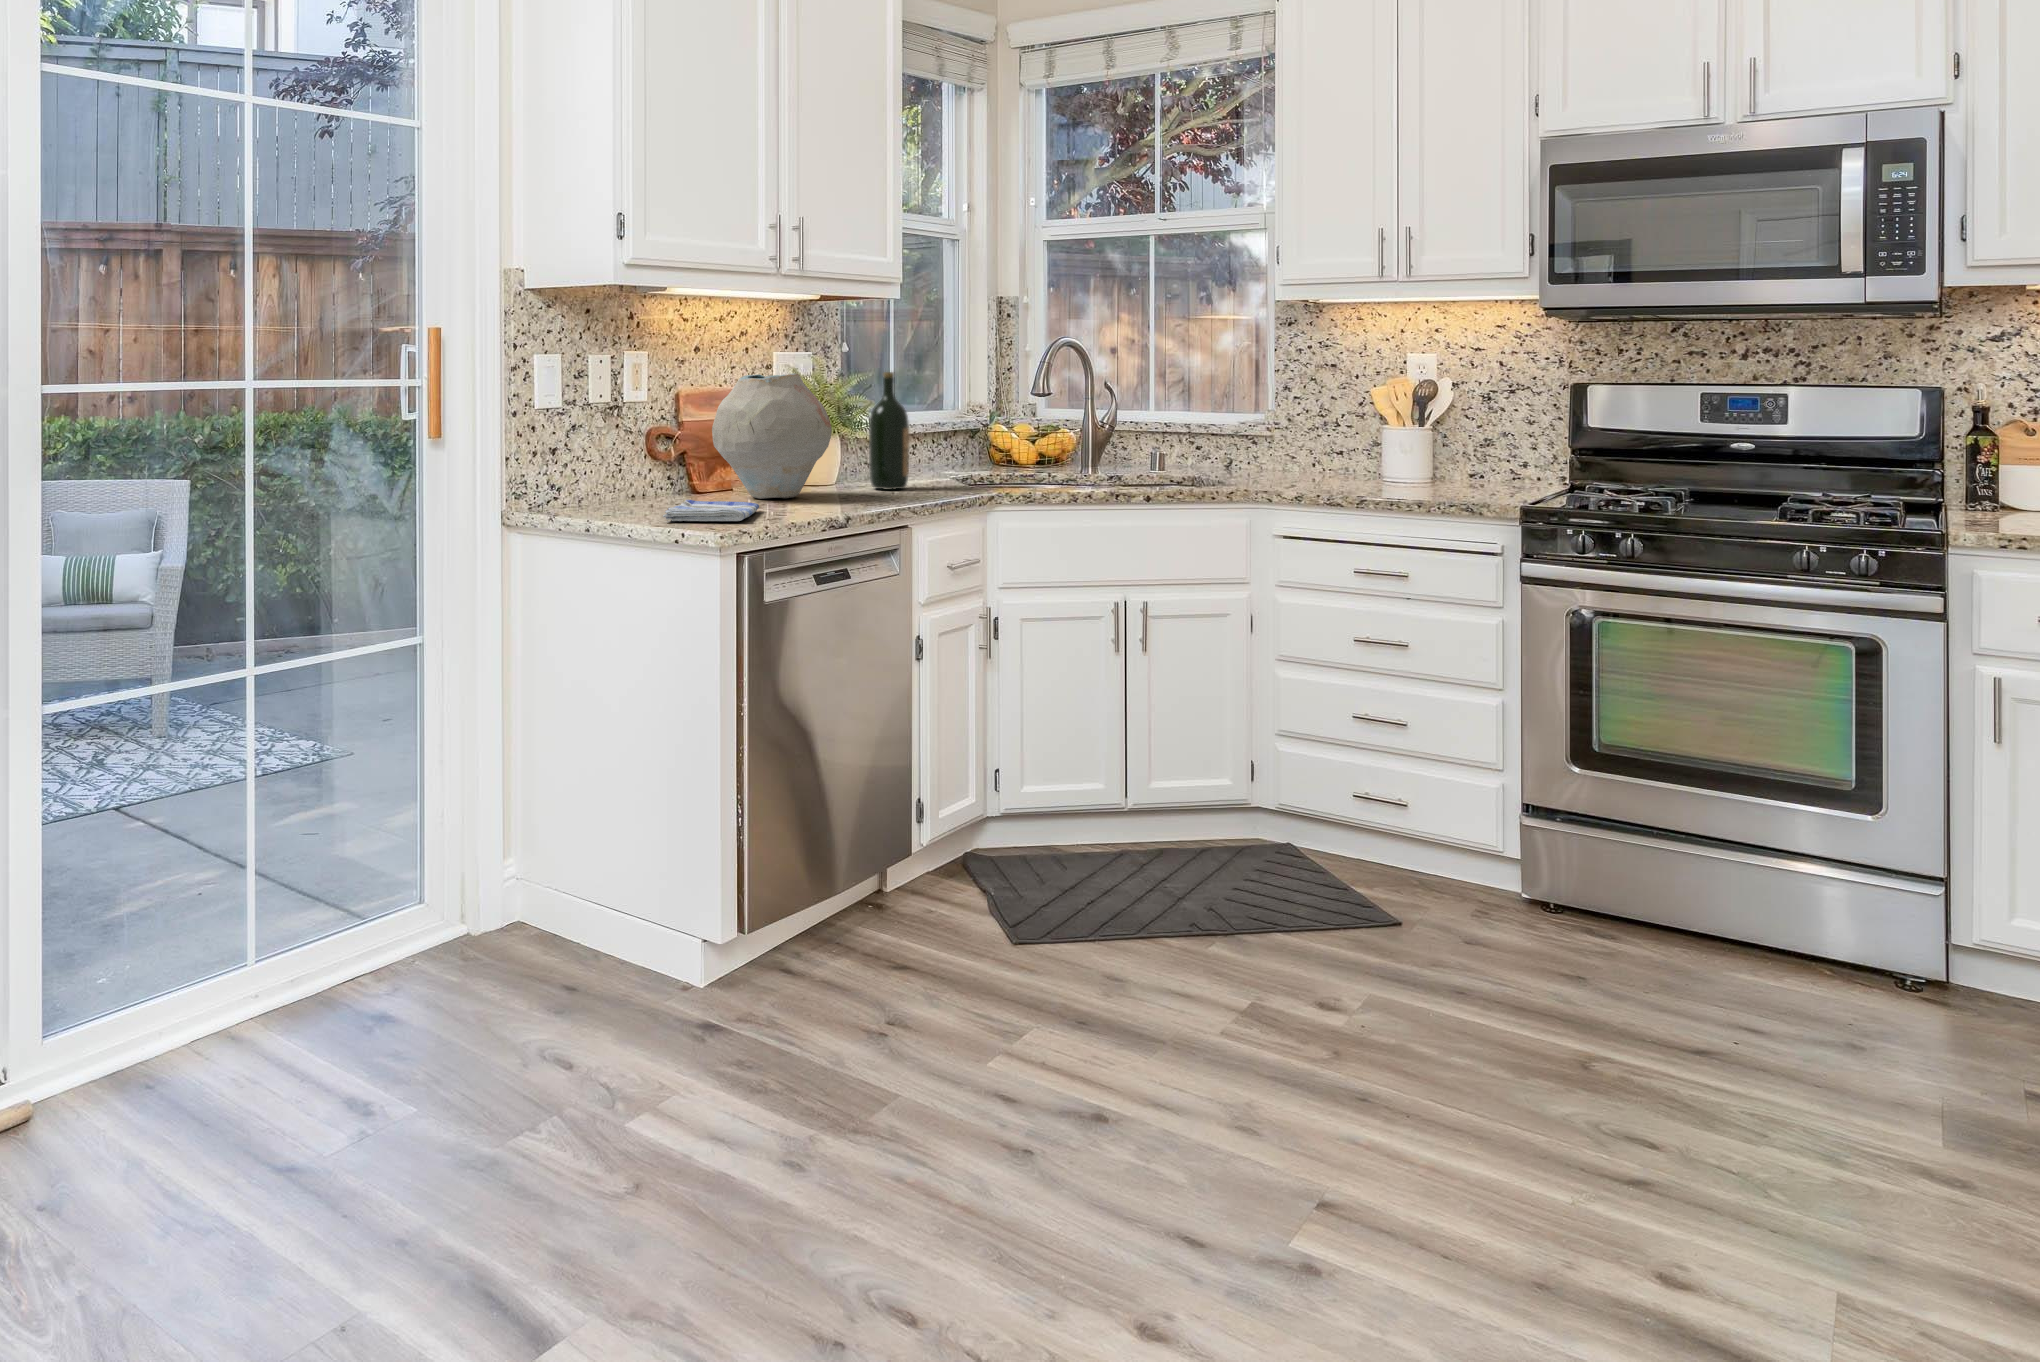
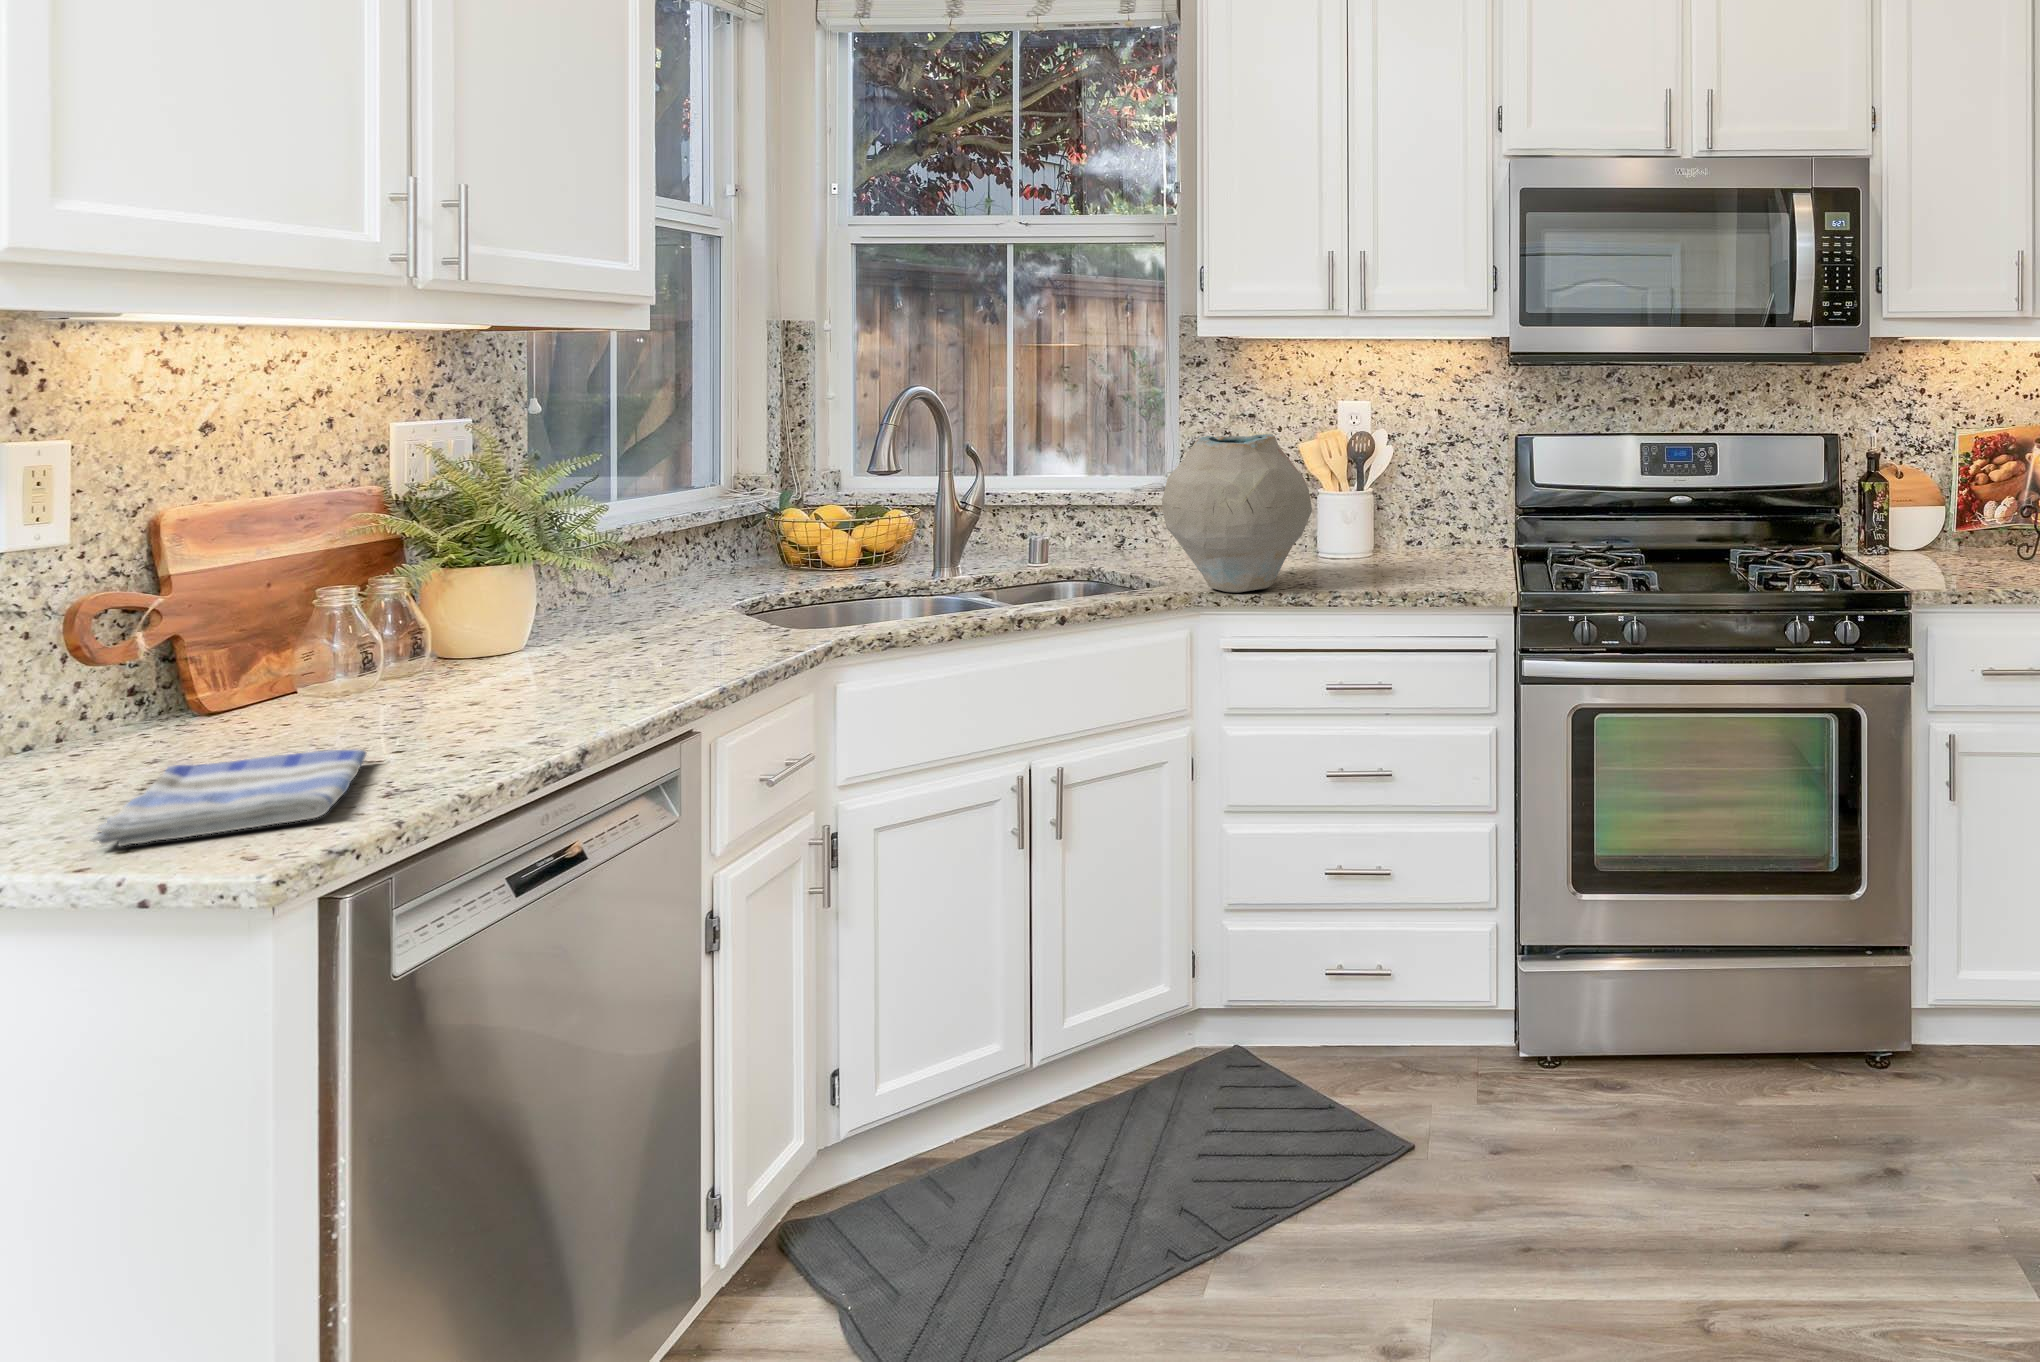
wine bottle: present [869,372,909,490] -> none [597,454,675,653]
vase: present [712,373,832,499] -> present [1162,434,1312,592]

